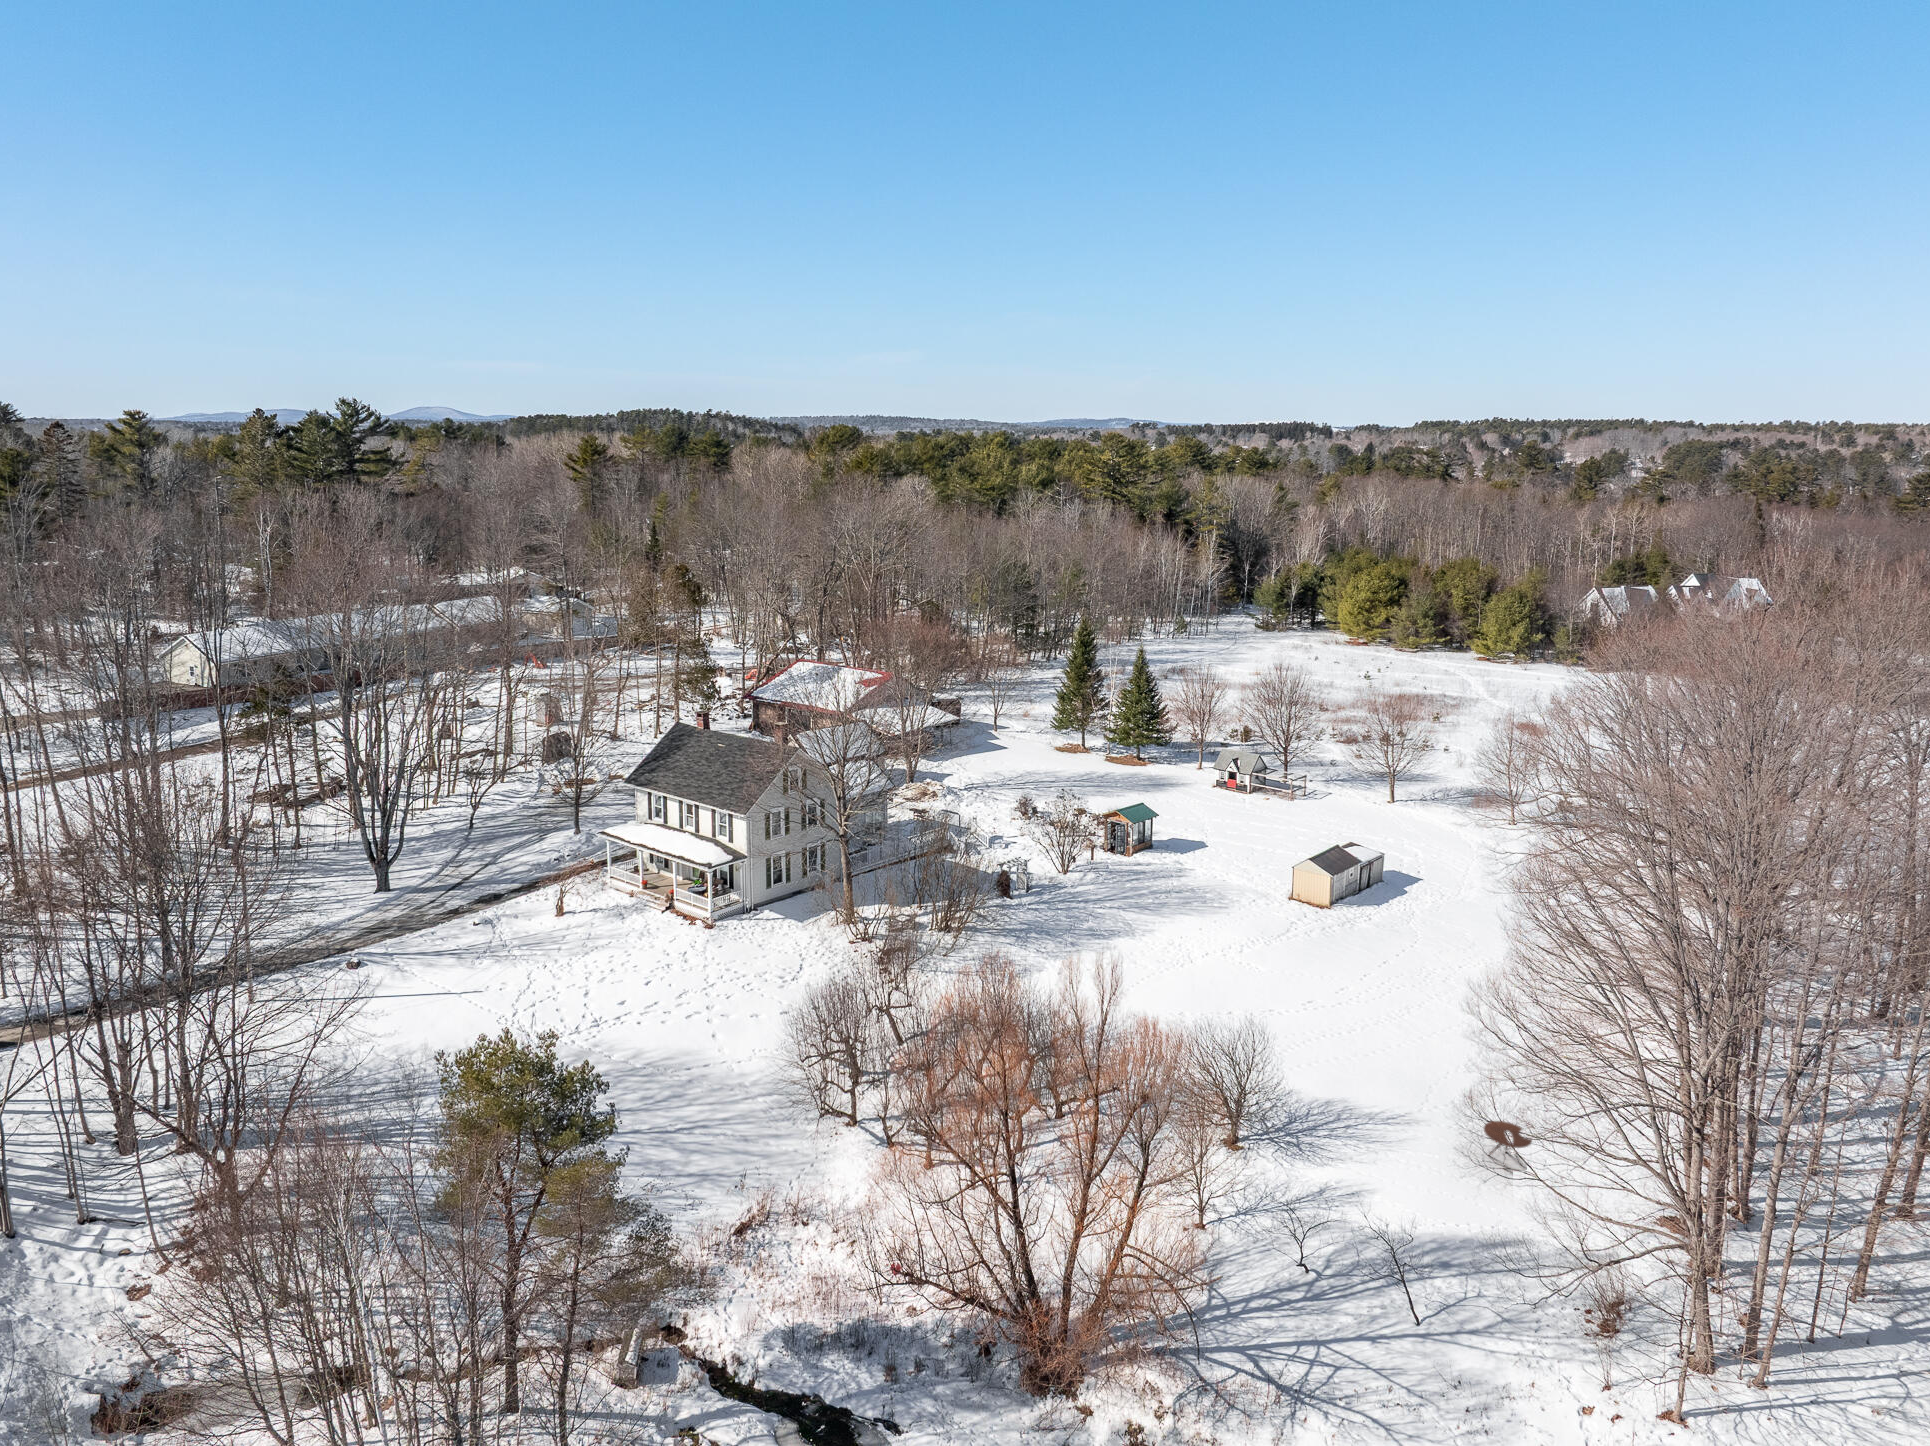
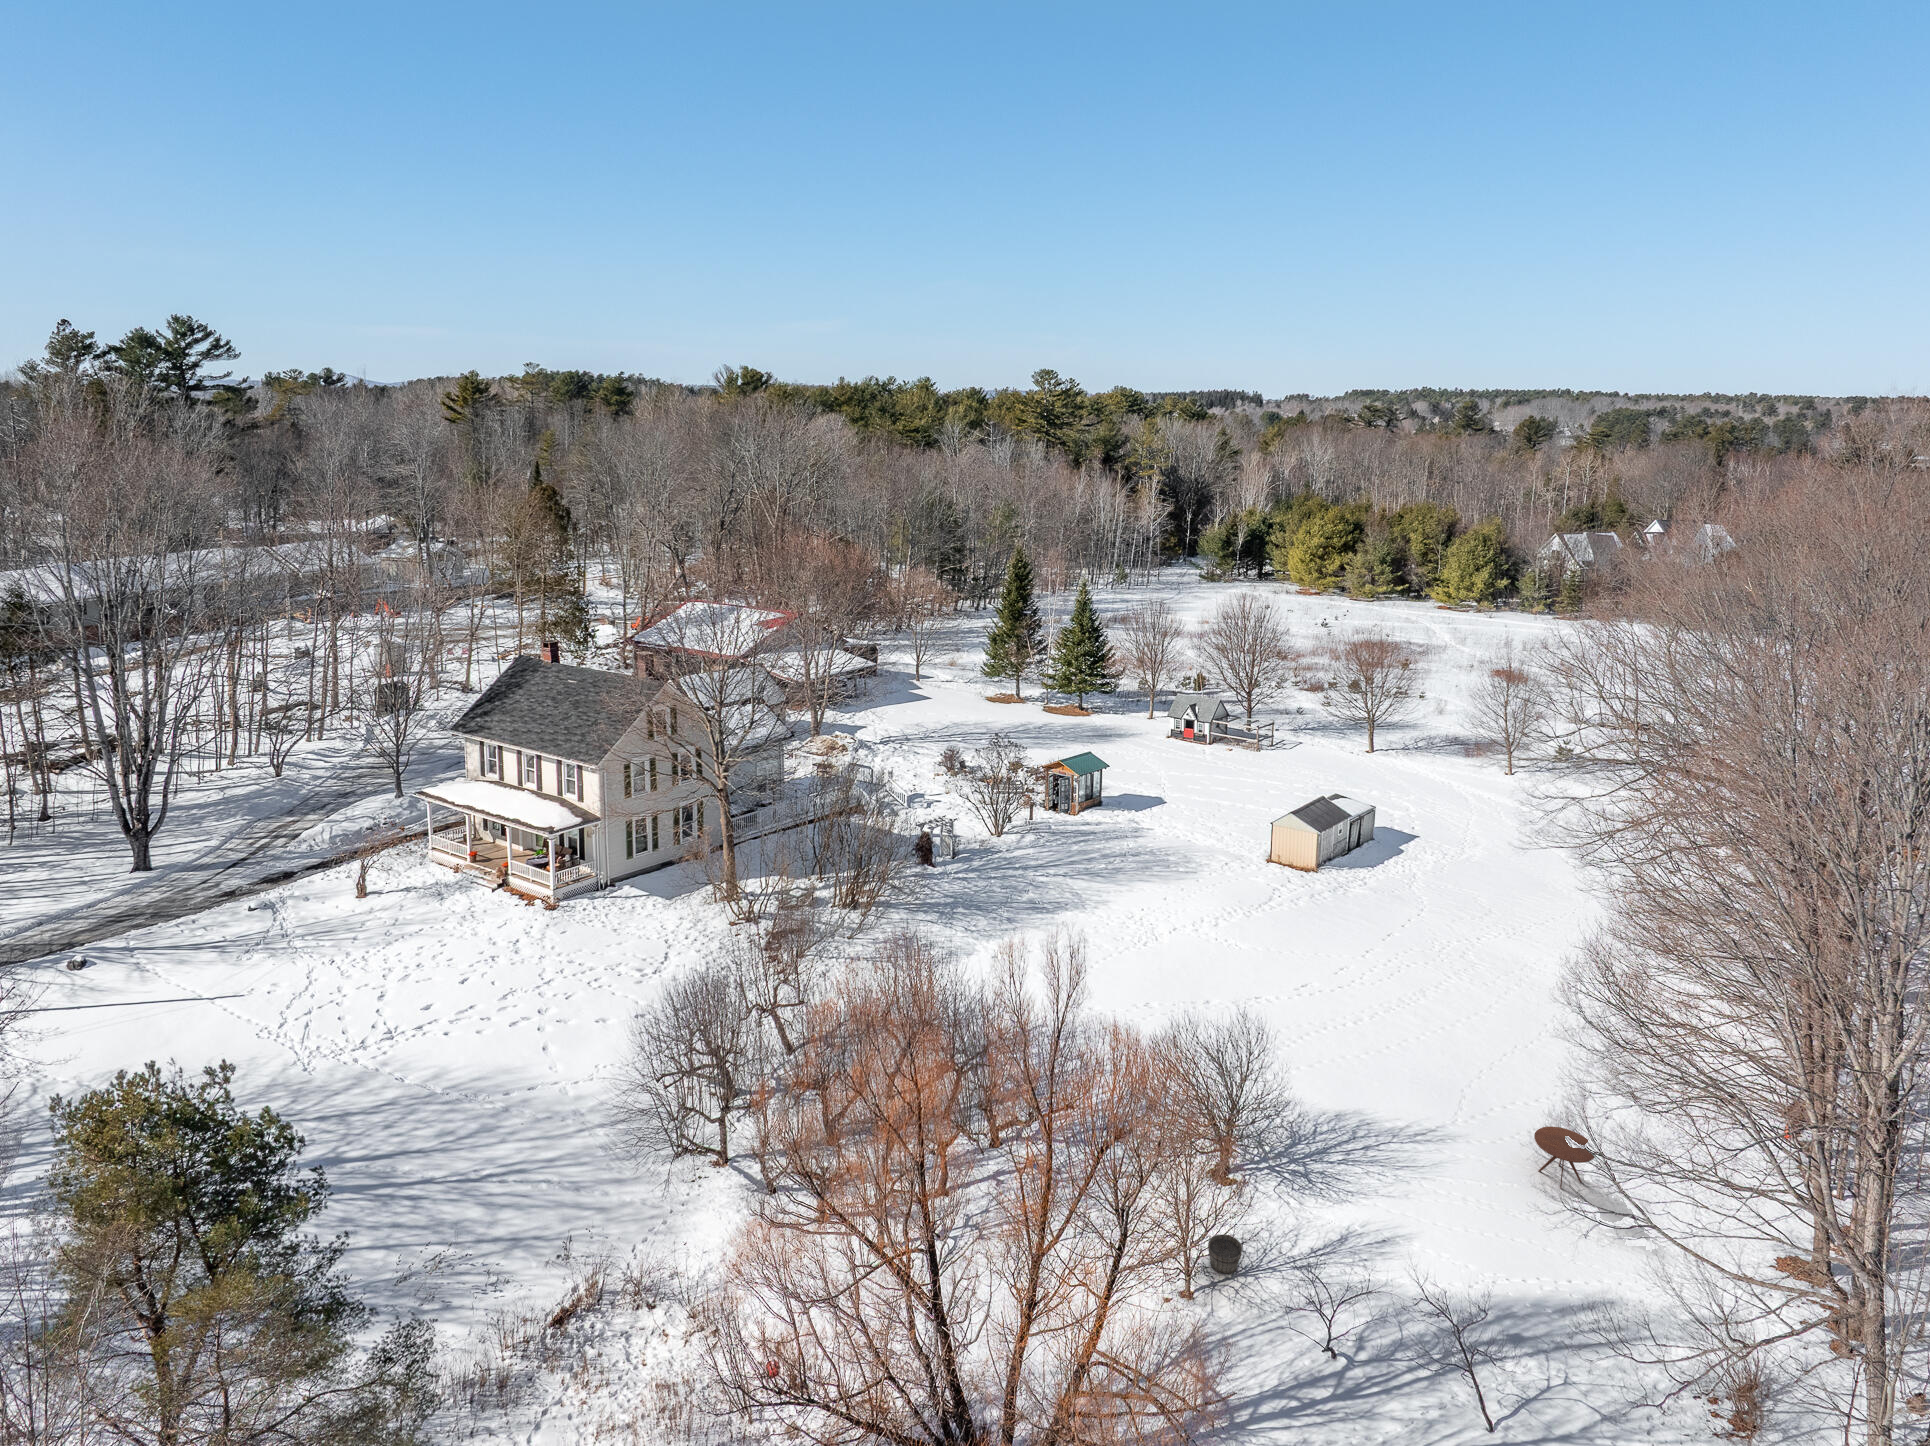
wooden bucket: none [1218,1186,1243,1215] -> present [1208,1235,1242,1275]

